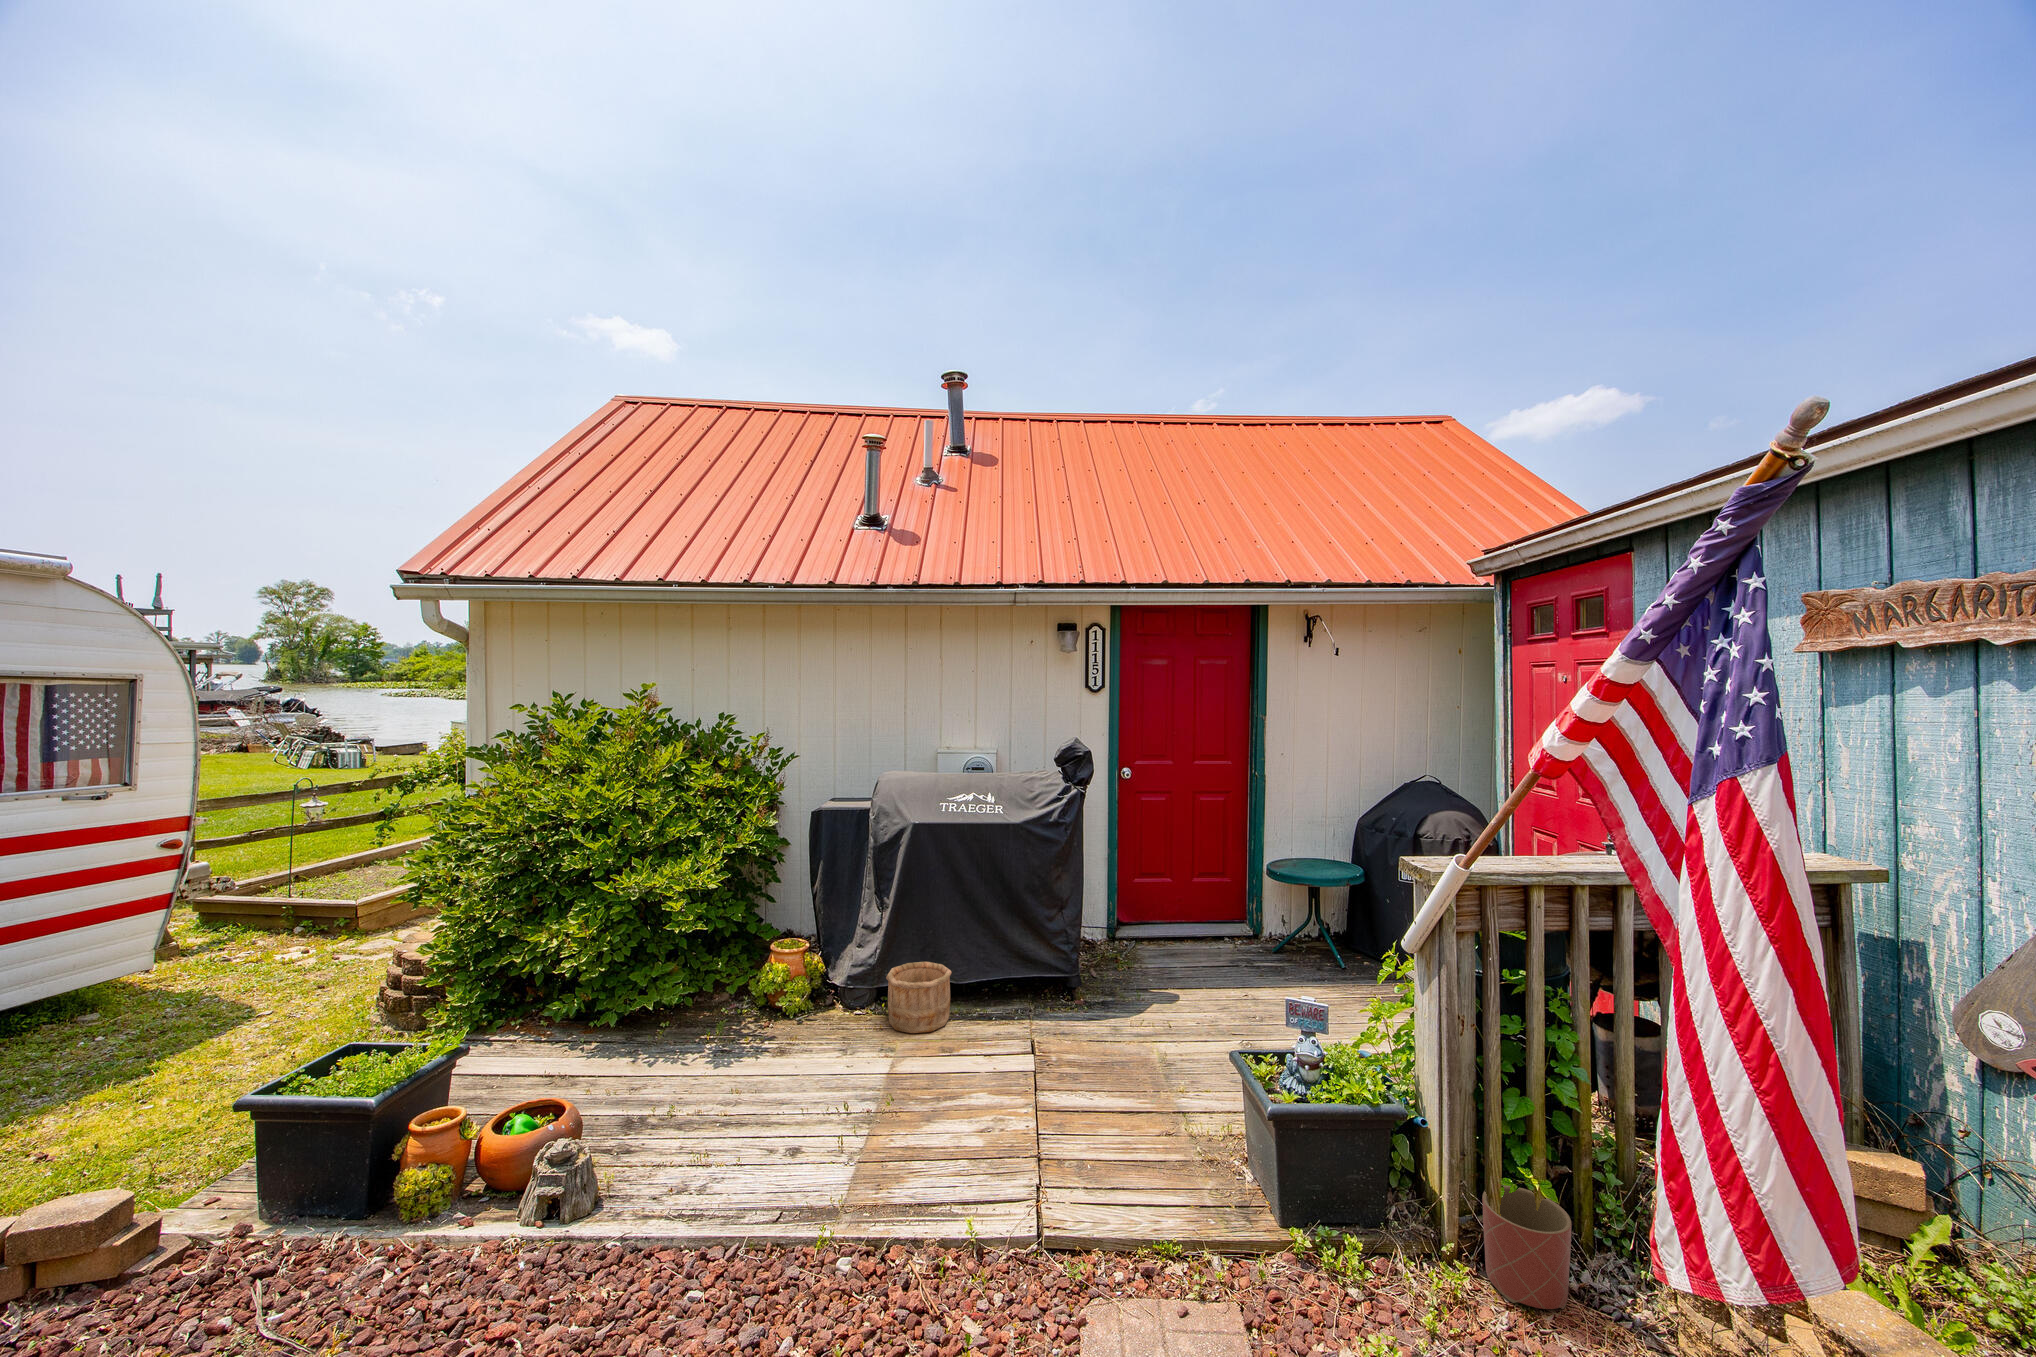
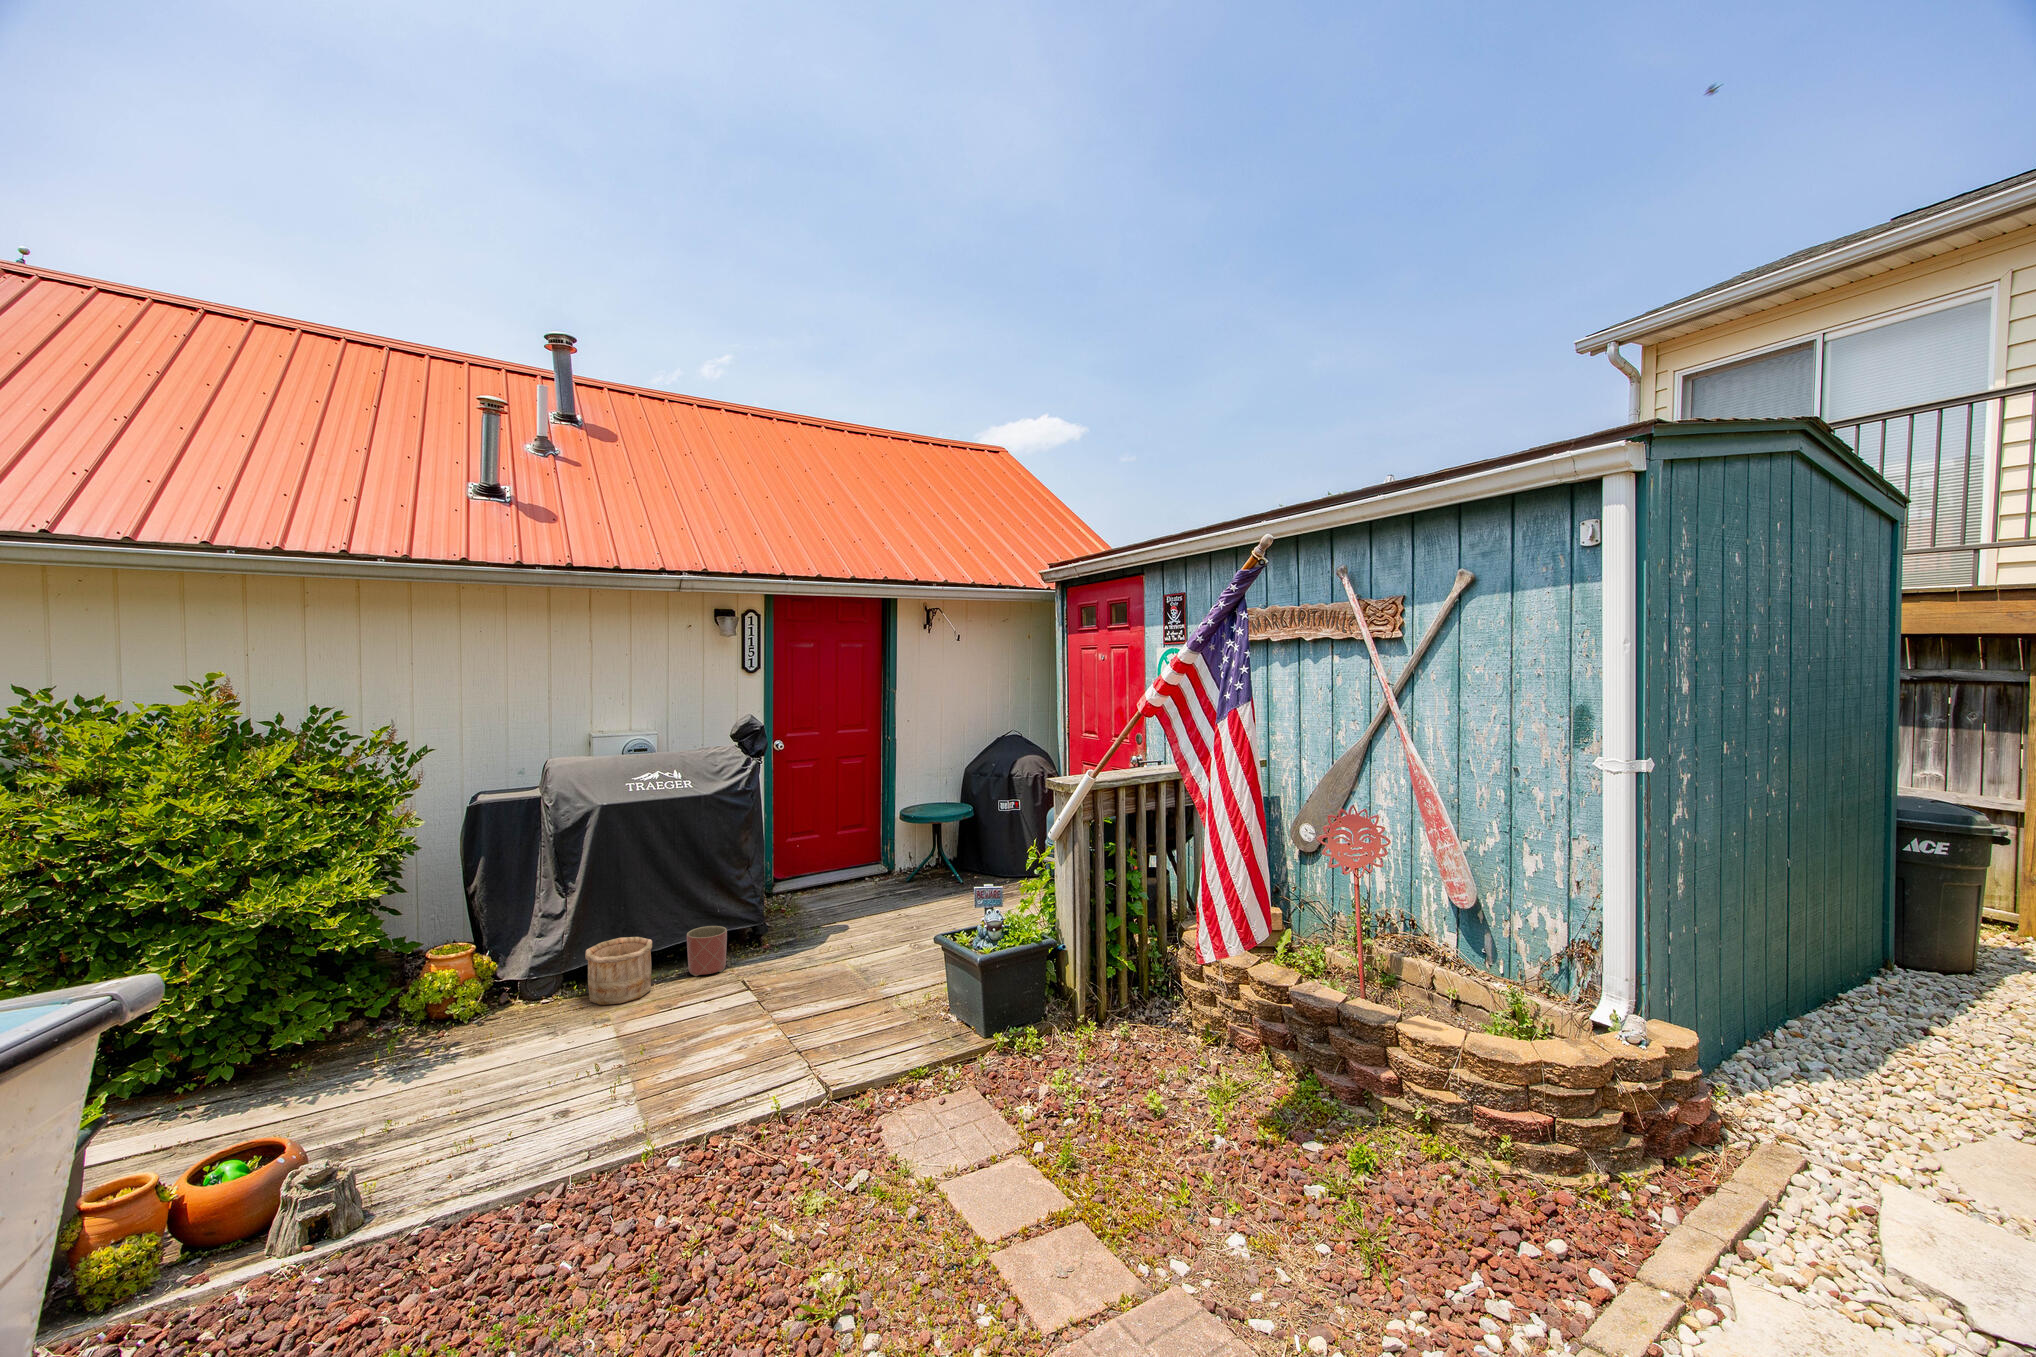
planter: present [1482,1186,1572,1309] -> present [687,926,727,976]

